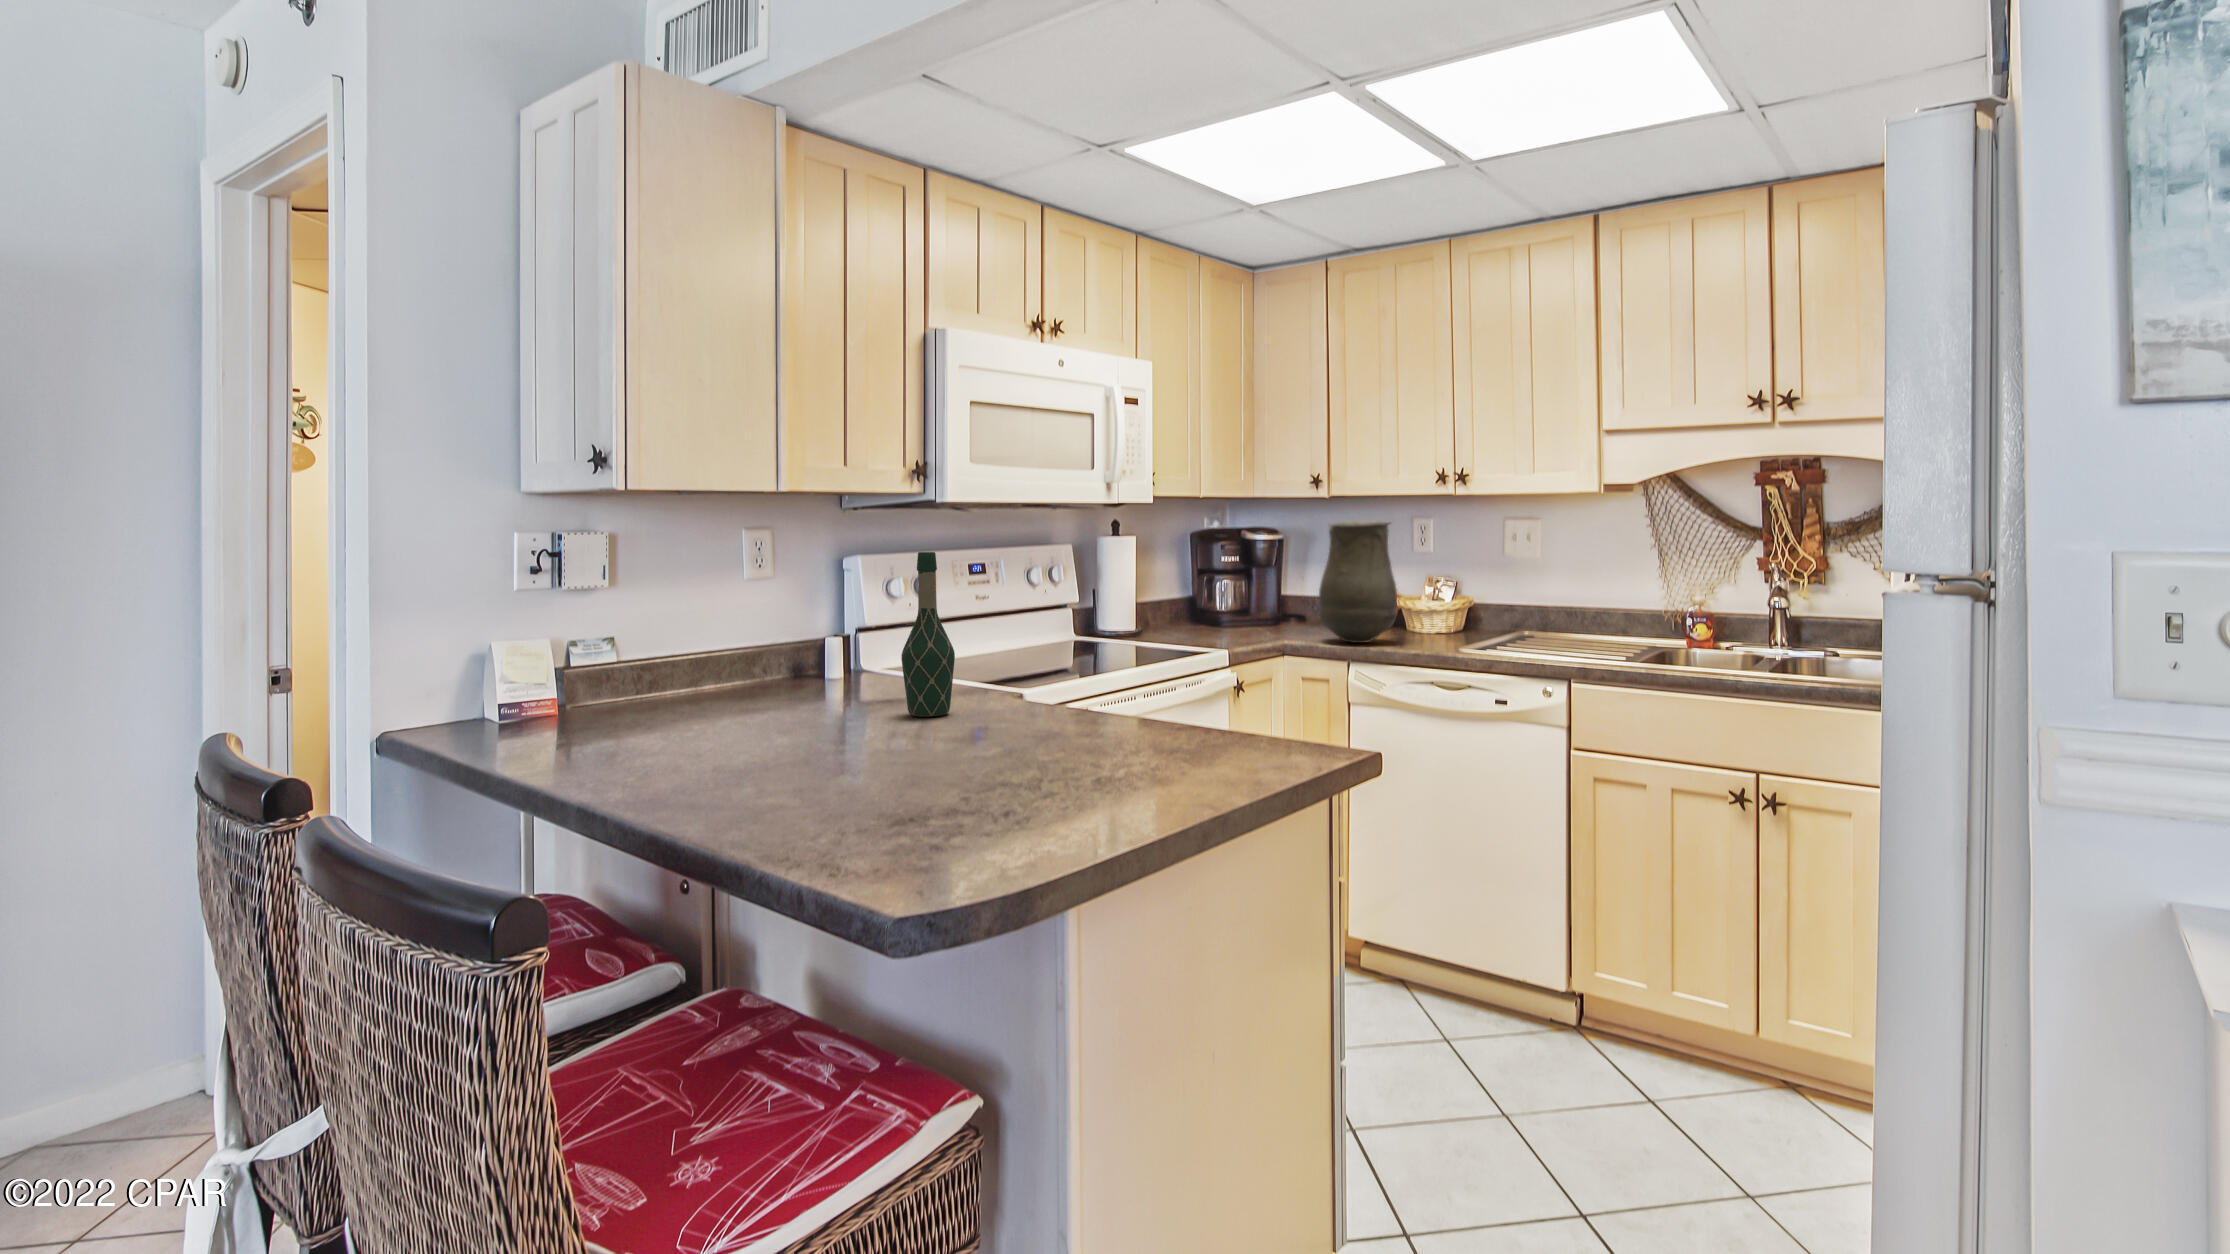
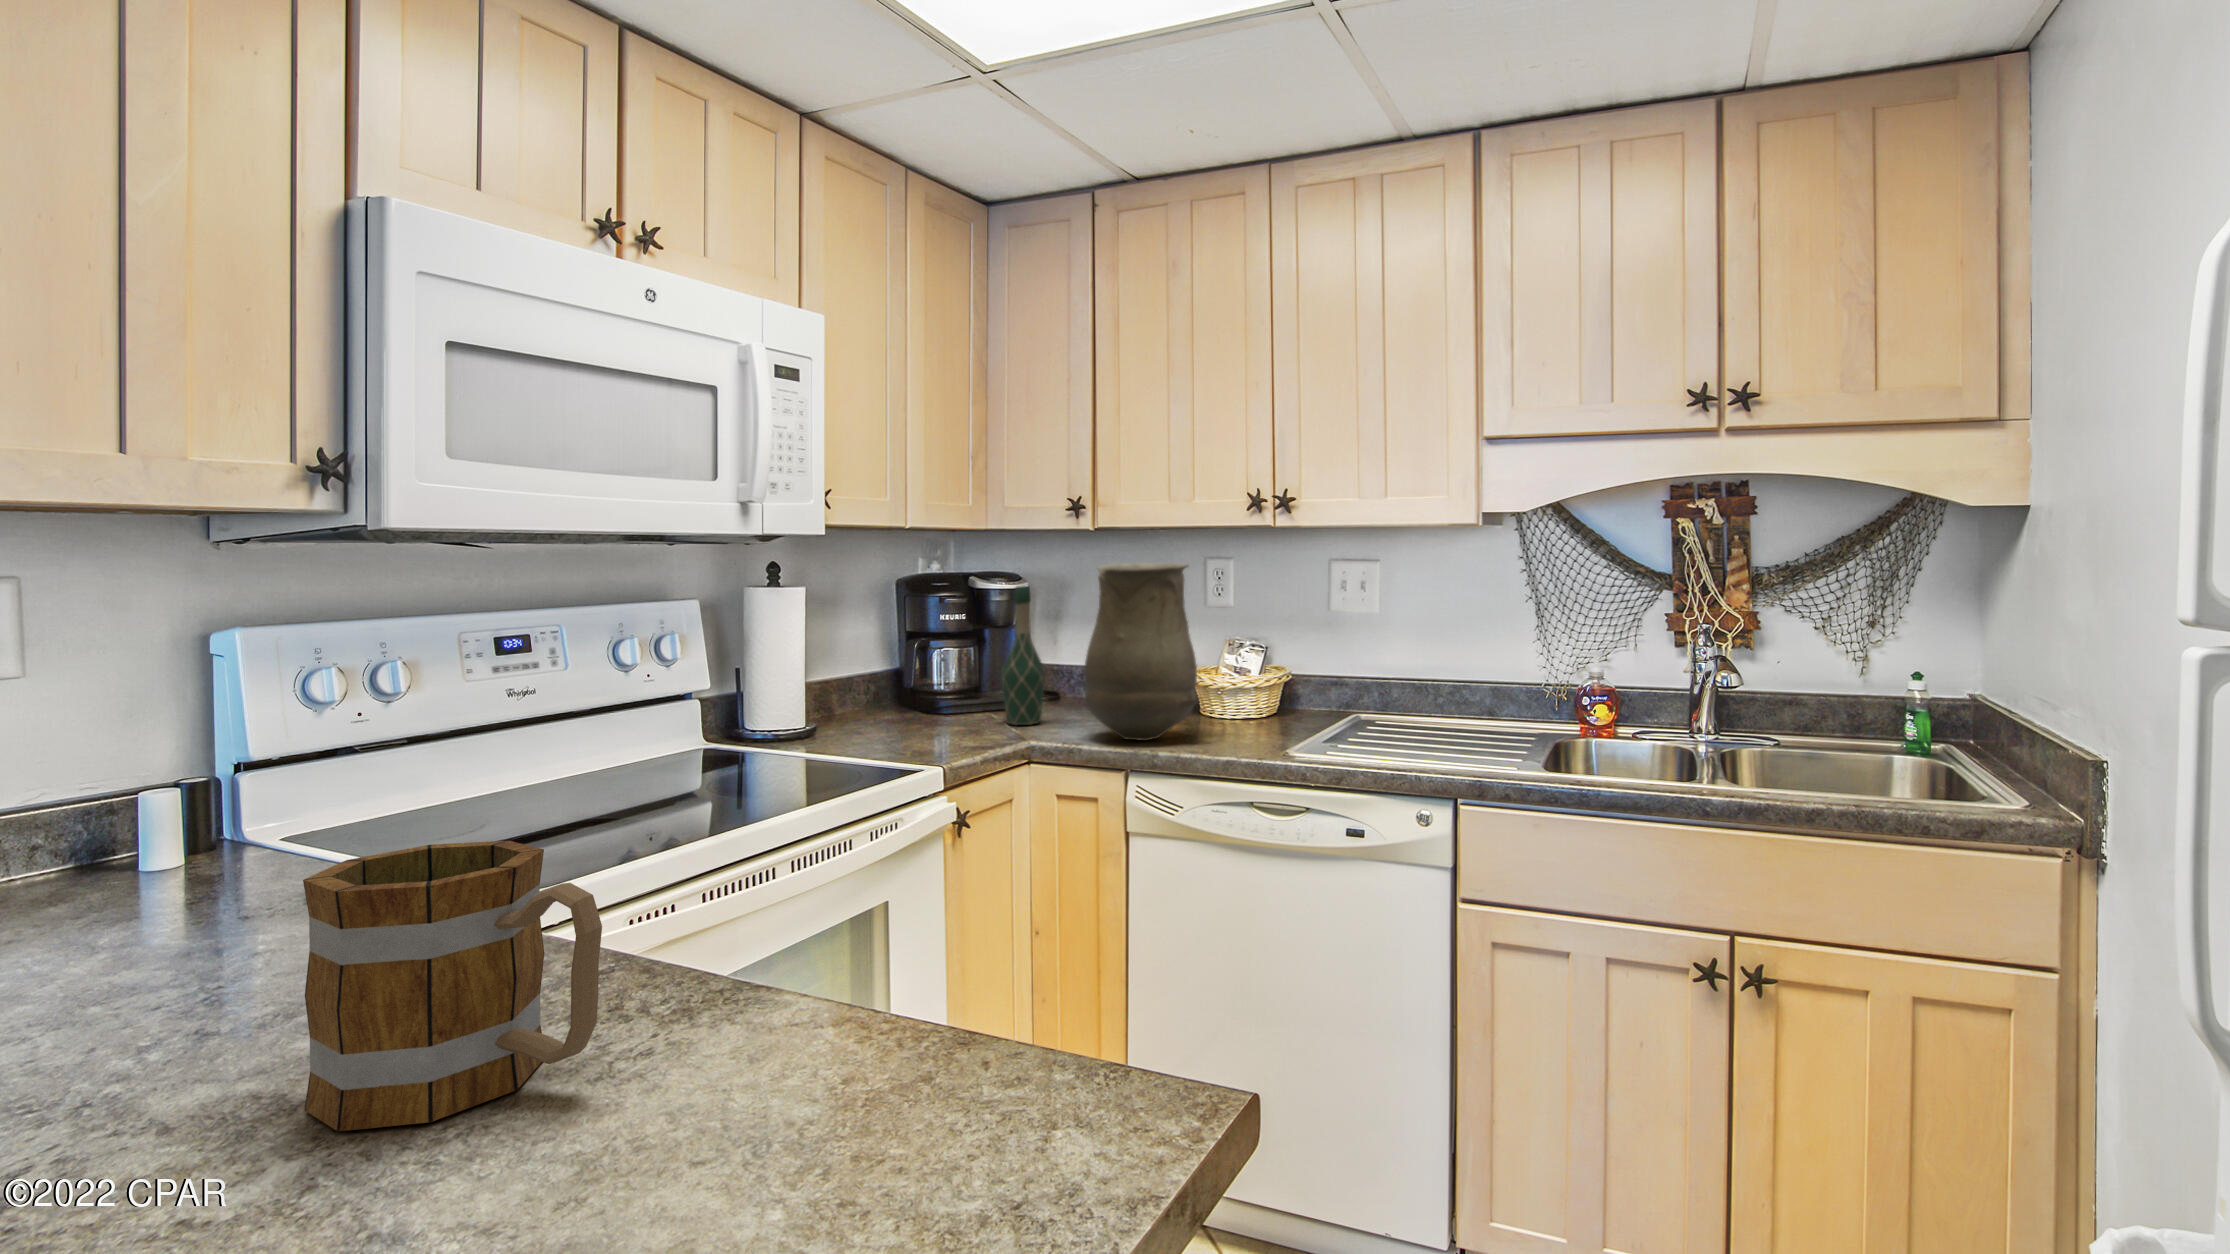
wine bottle: present [901,552,955,716] -> present [1001,586,1045,725]
mug: none [993,638,1100,736] -> present [303,841,602,1131]

